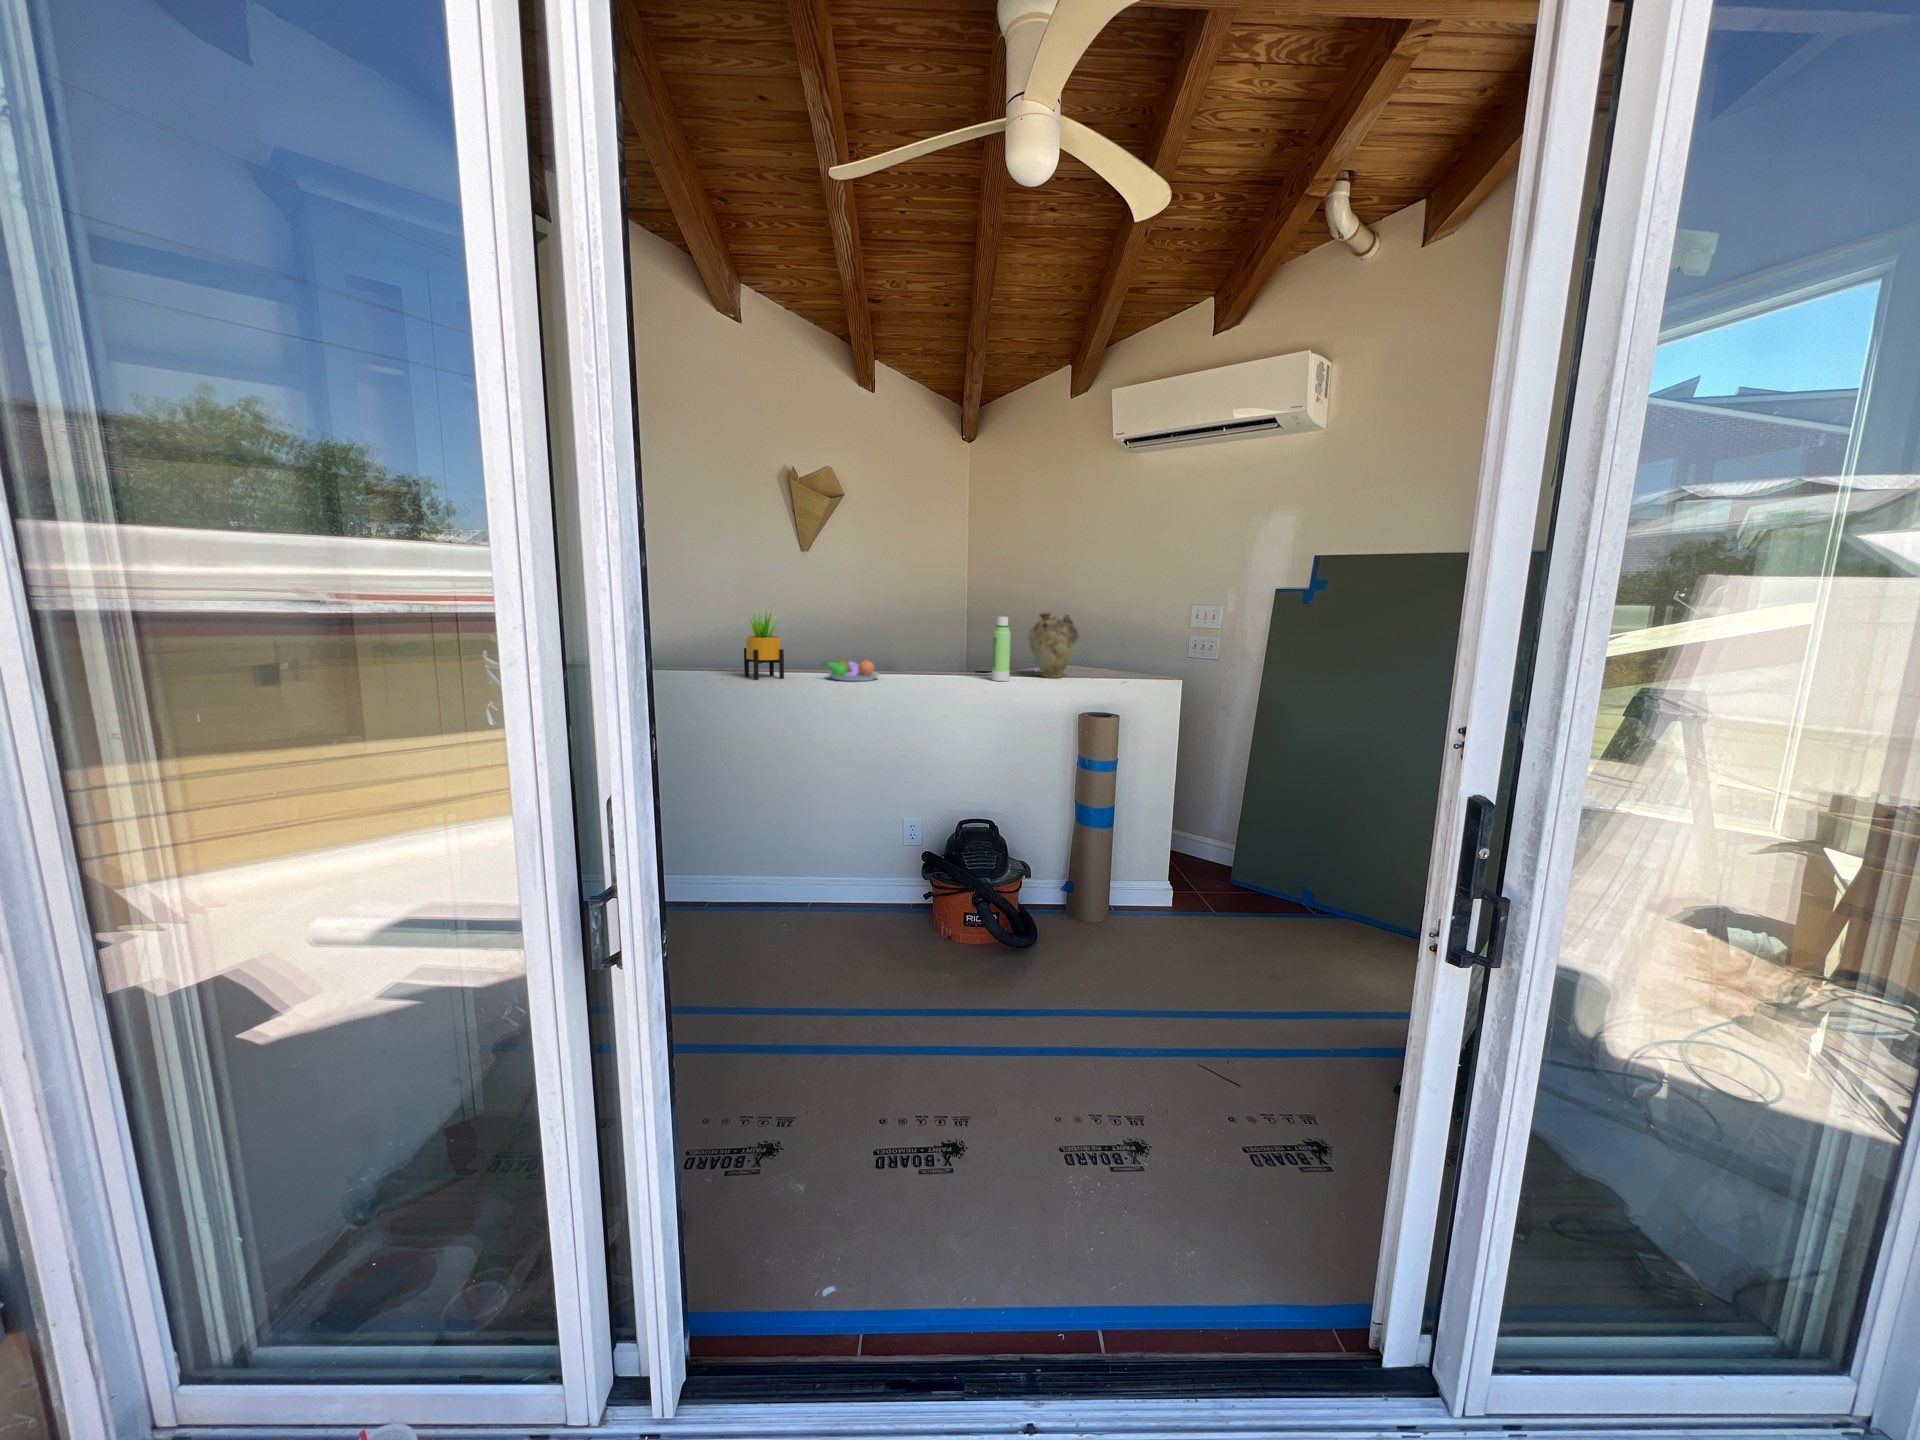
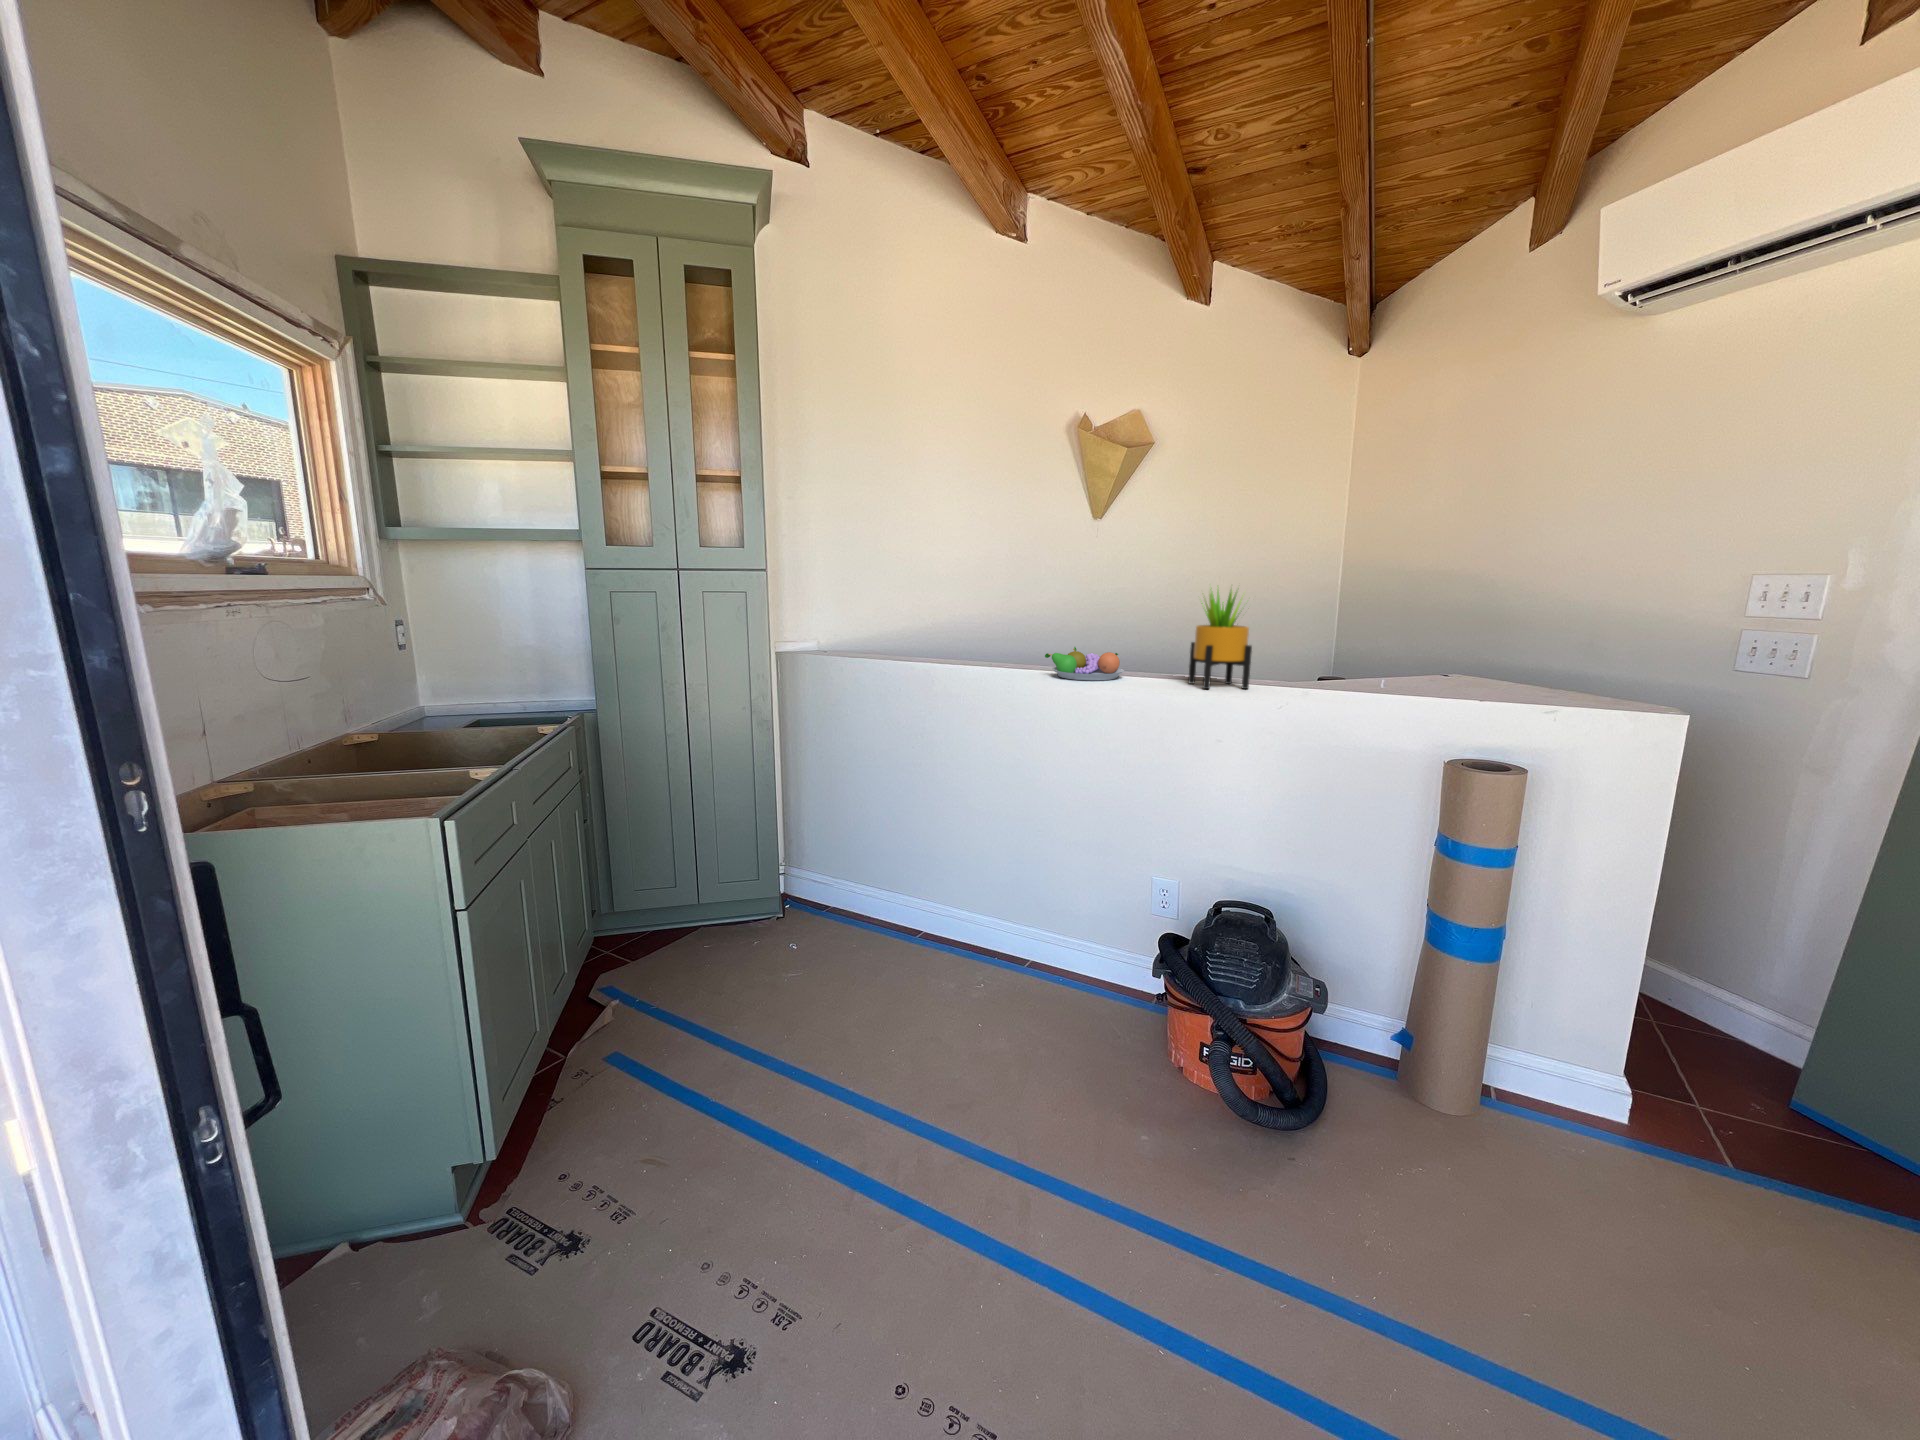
potted plant: present [744,611,784,679] -> present [1188,589,1252,689]
vase: present [1029,612,1079,678] -> none [1374,583,1472,692]
water bottle: present [992,617,1011,681] -> none [1294,590,1332,692]

